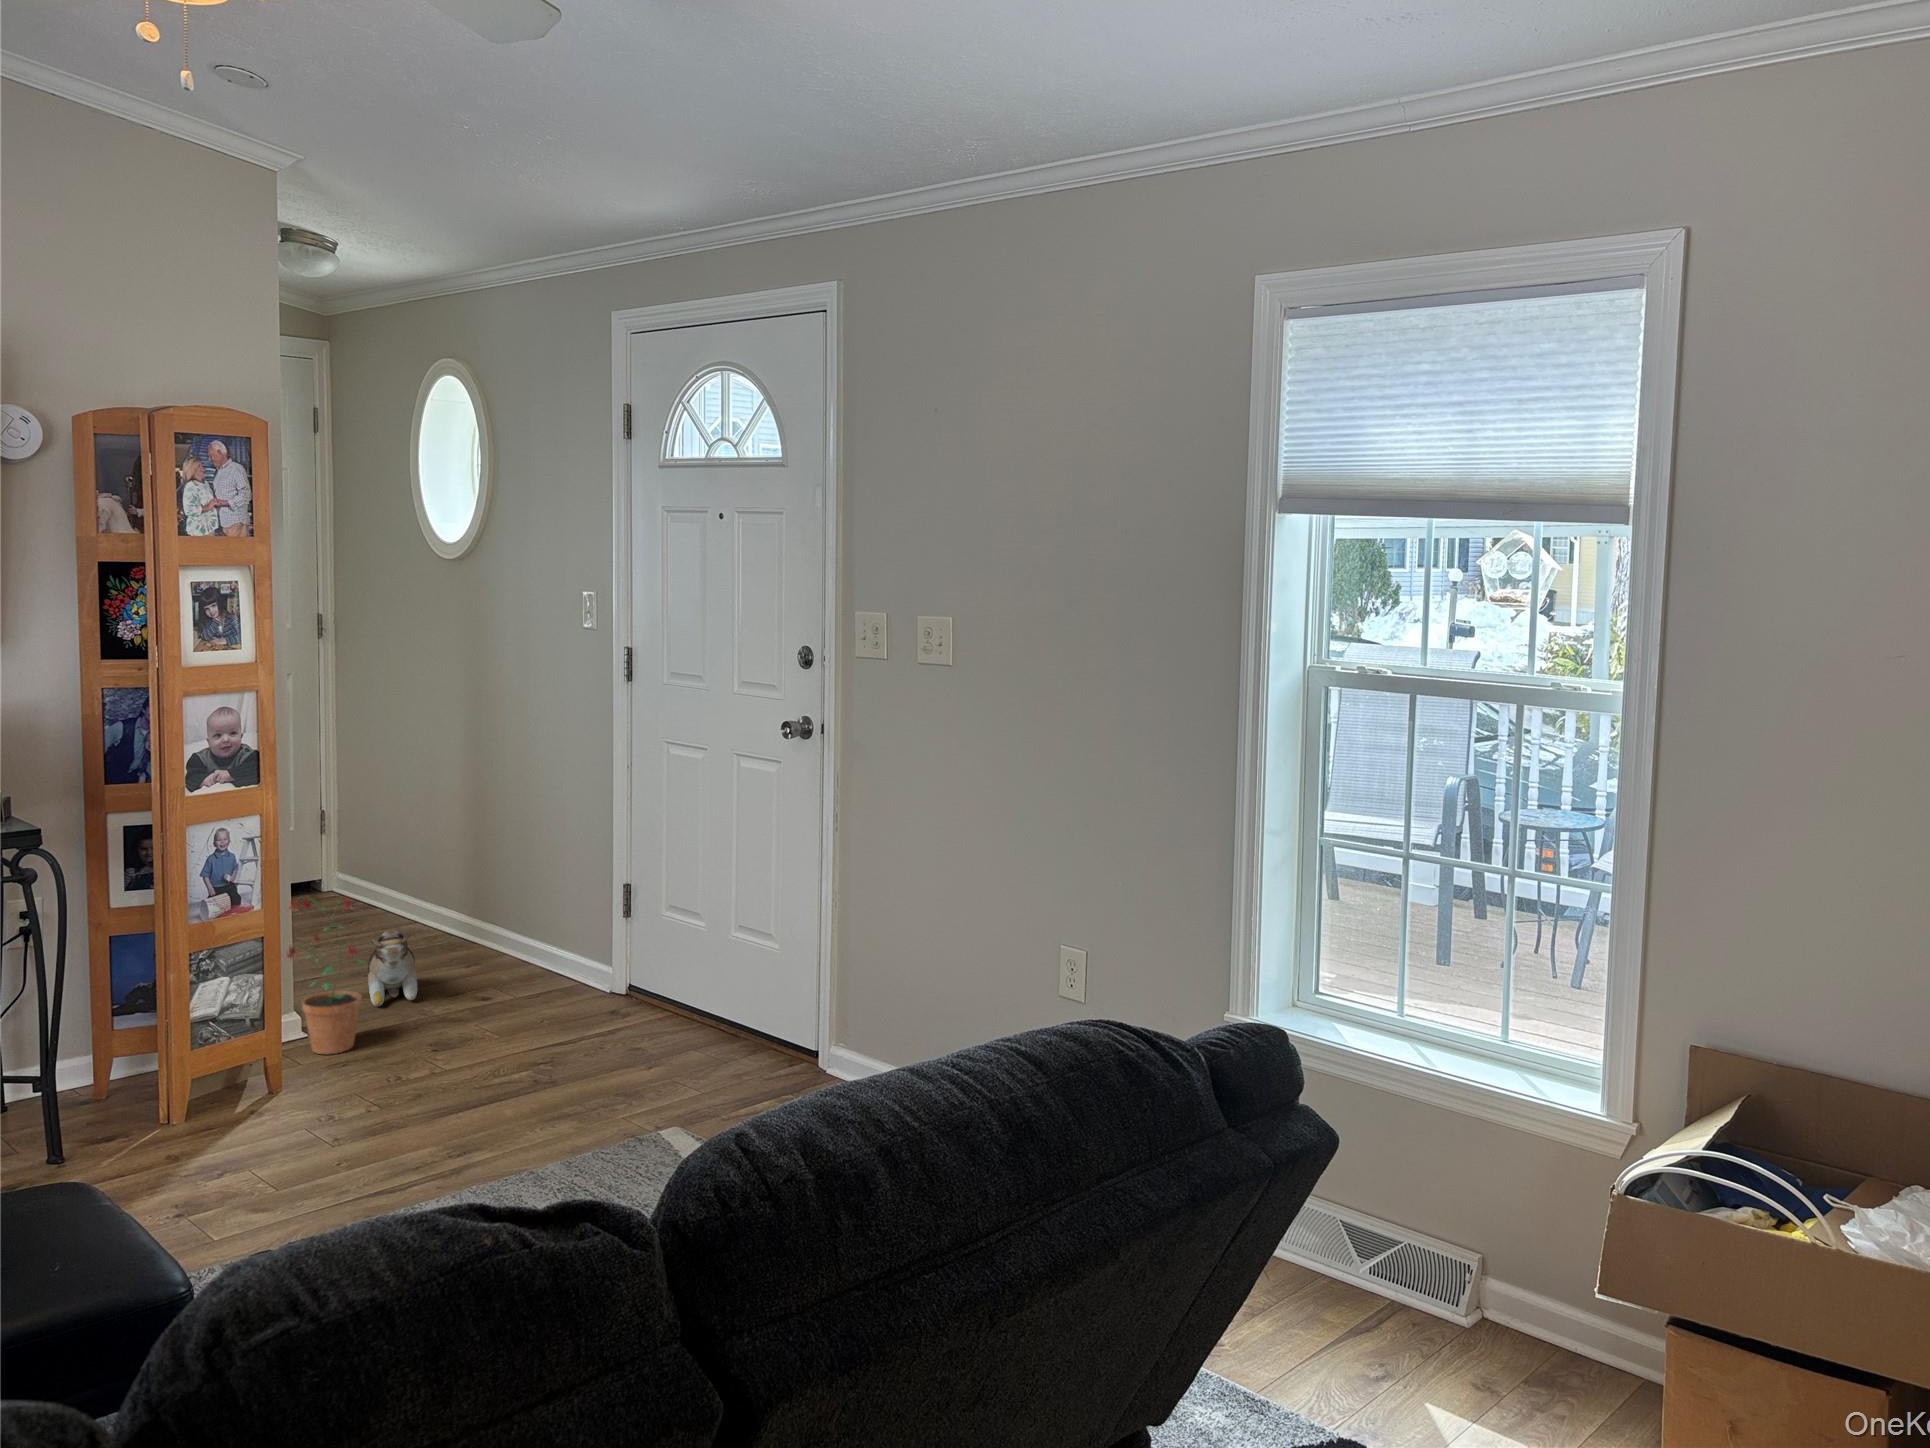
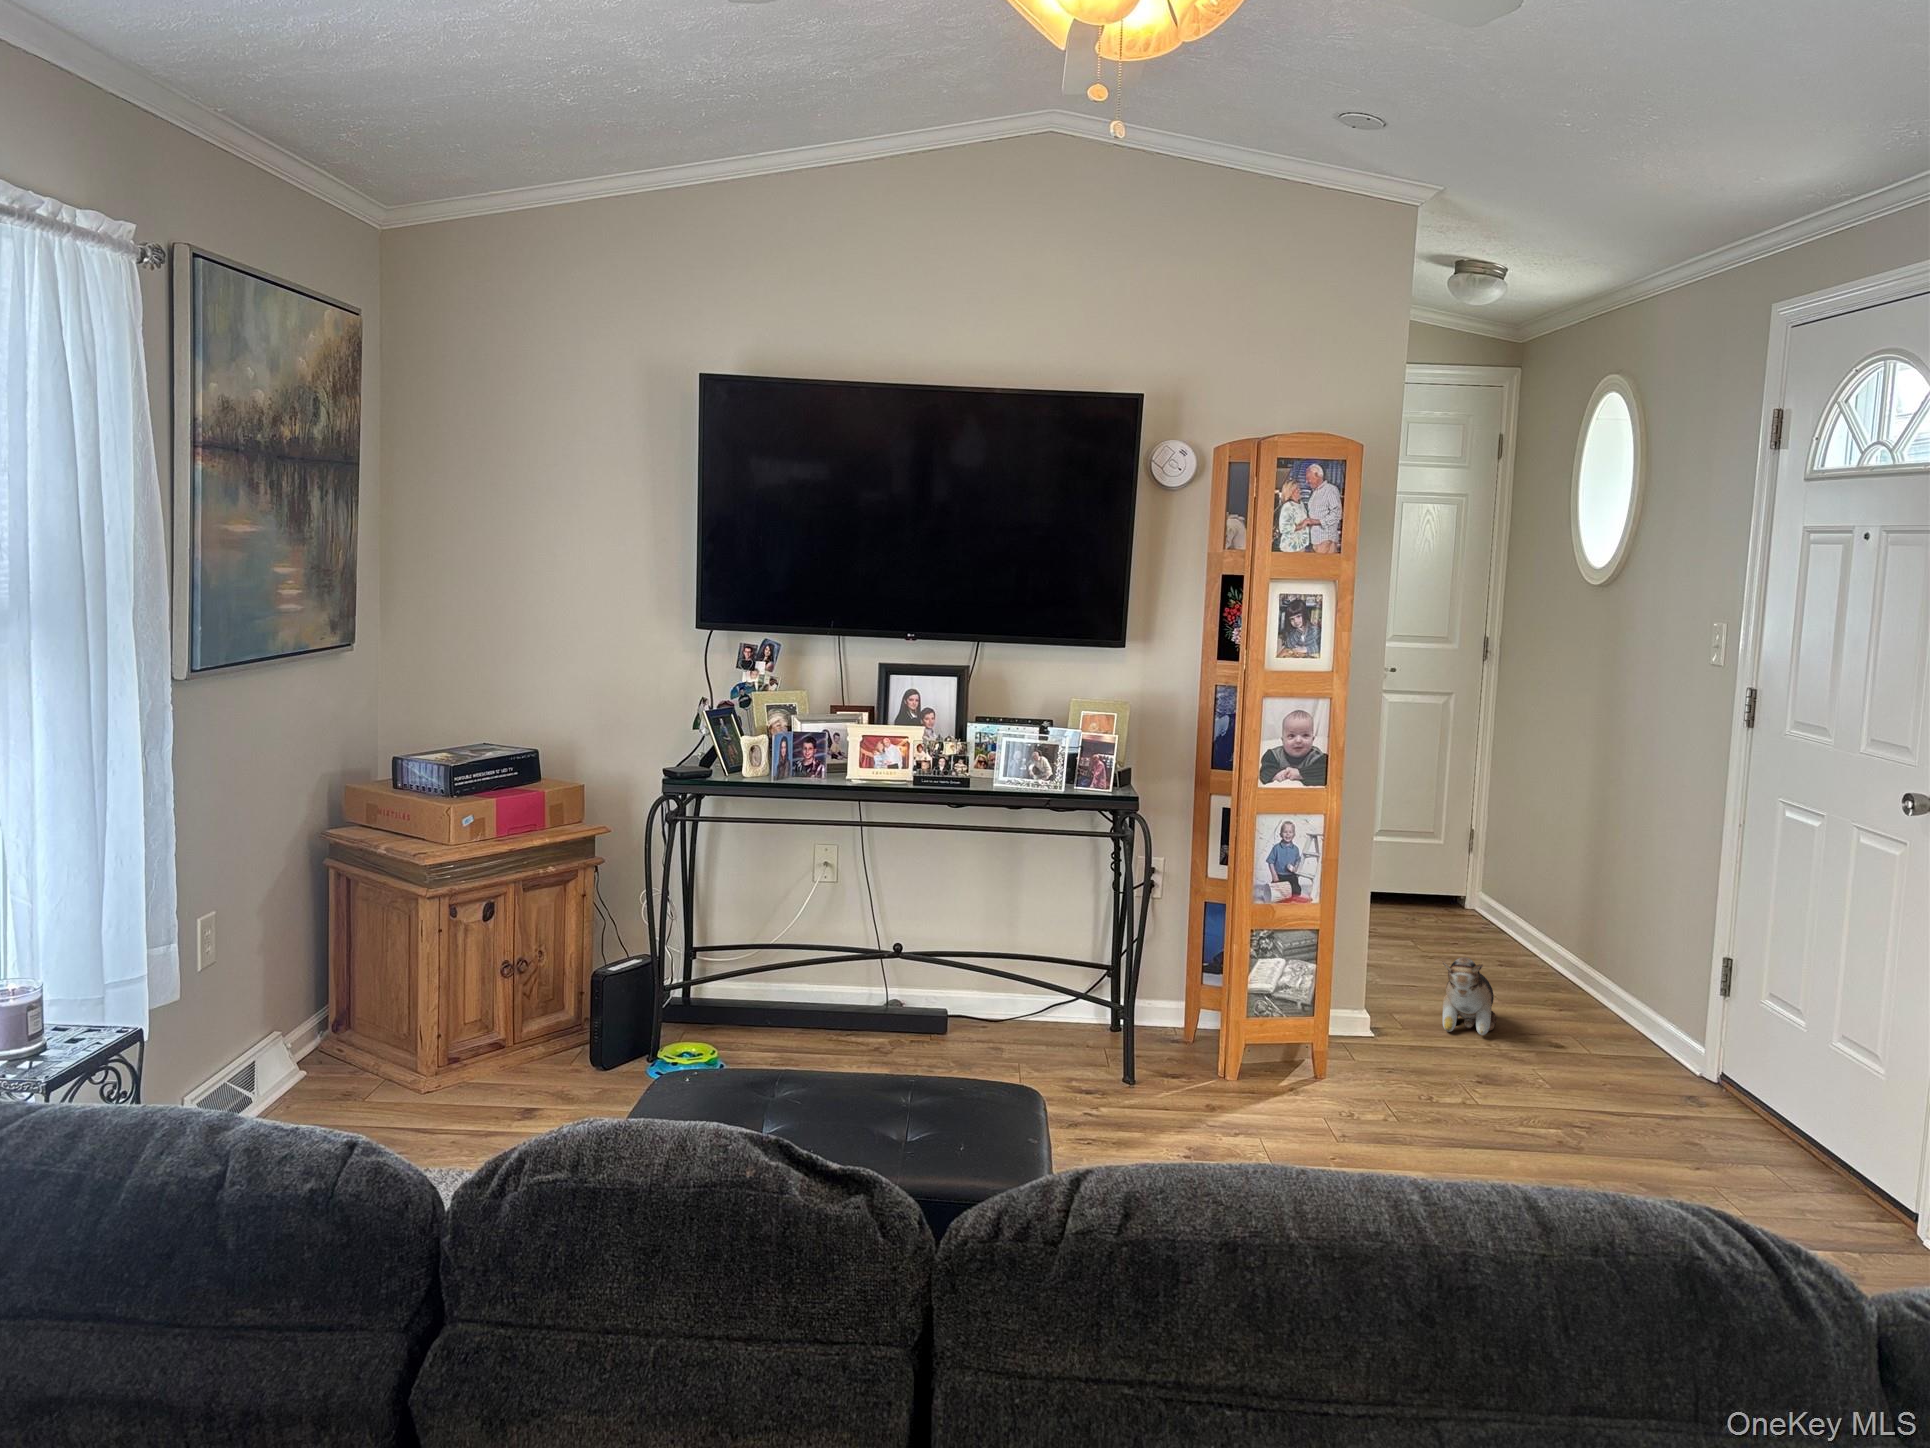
potted plant: present [287,896,364,1054] -> none [1345,901,1429,1063]

